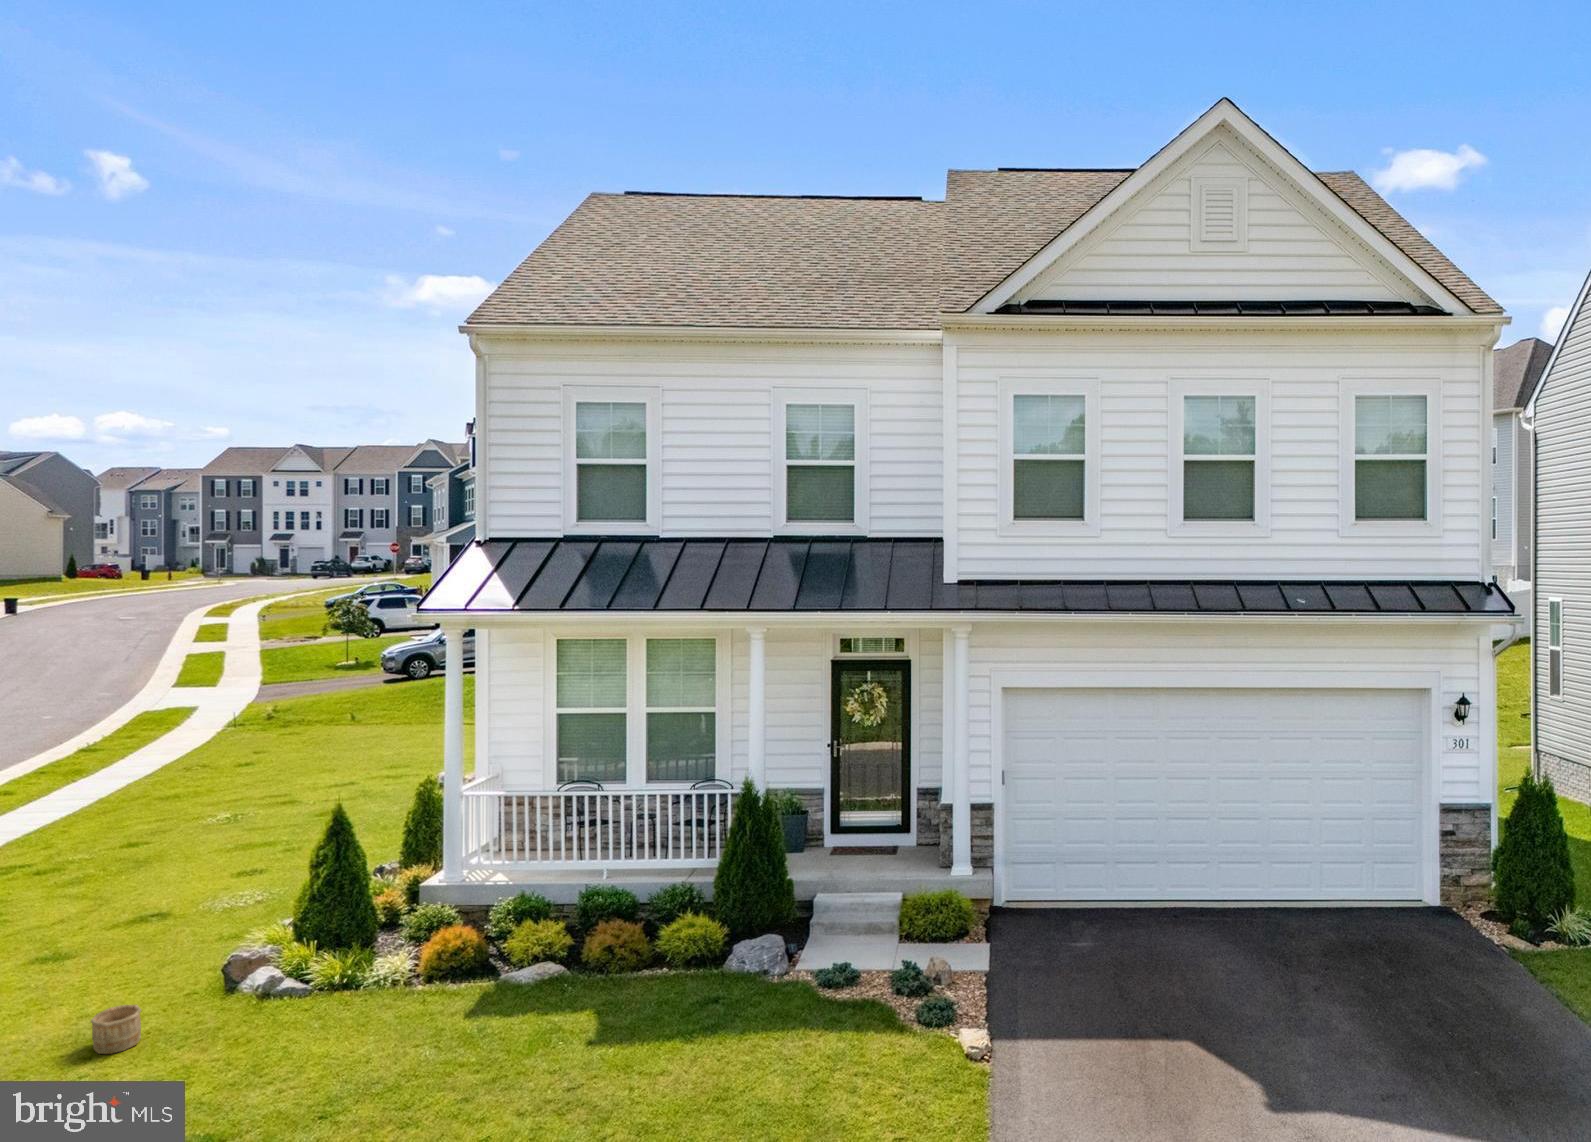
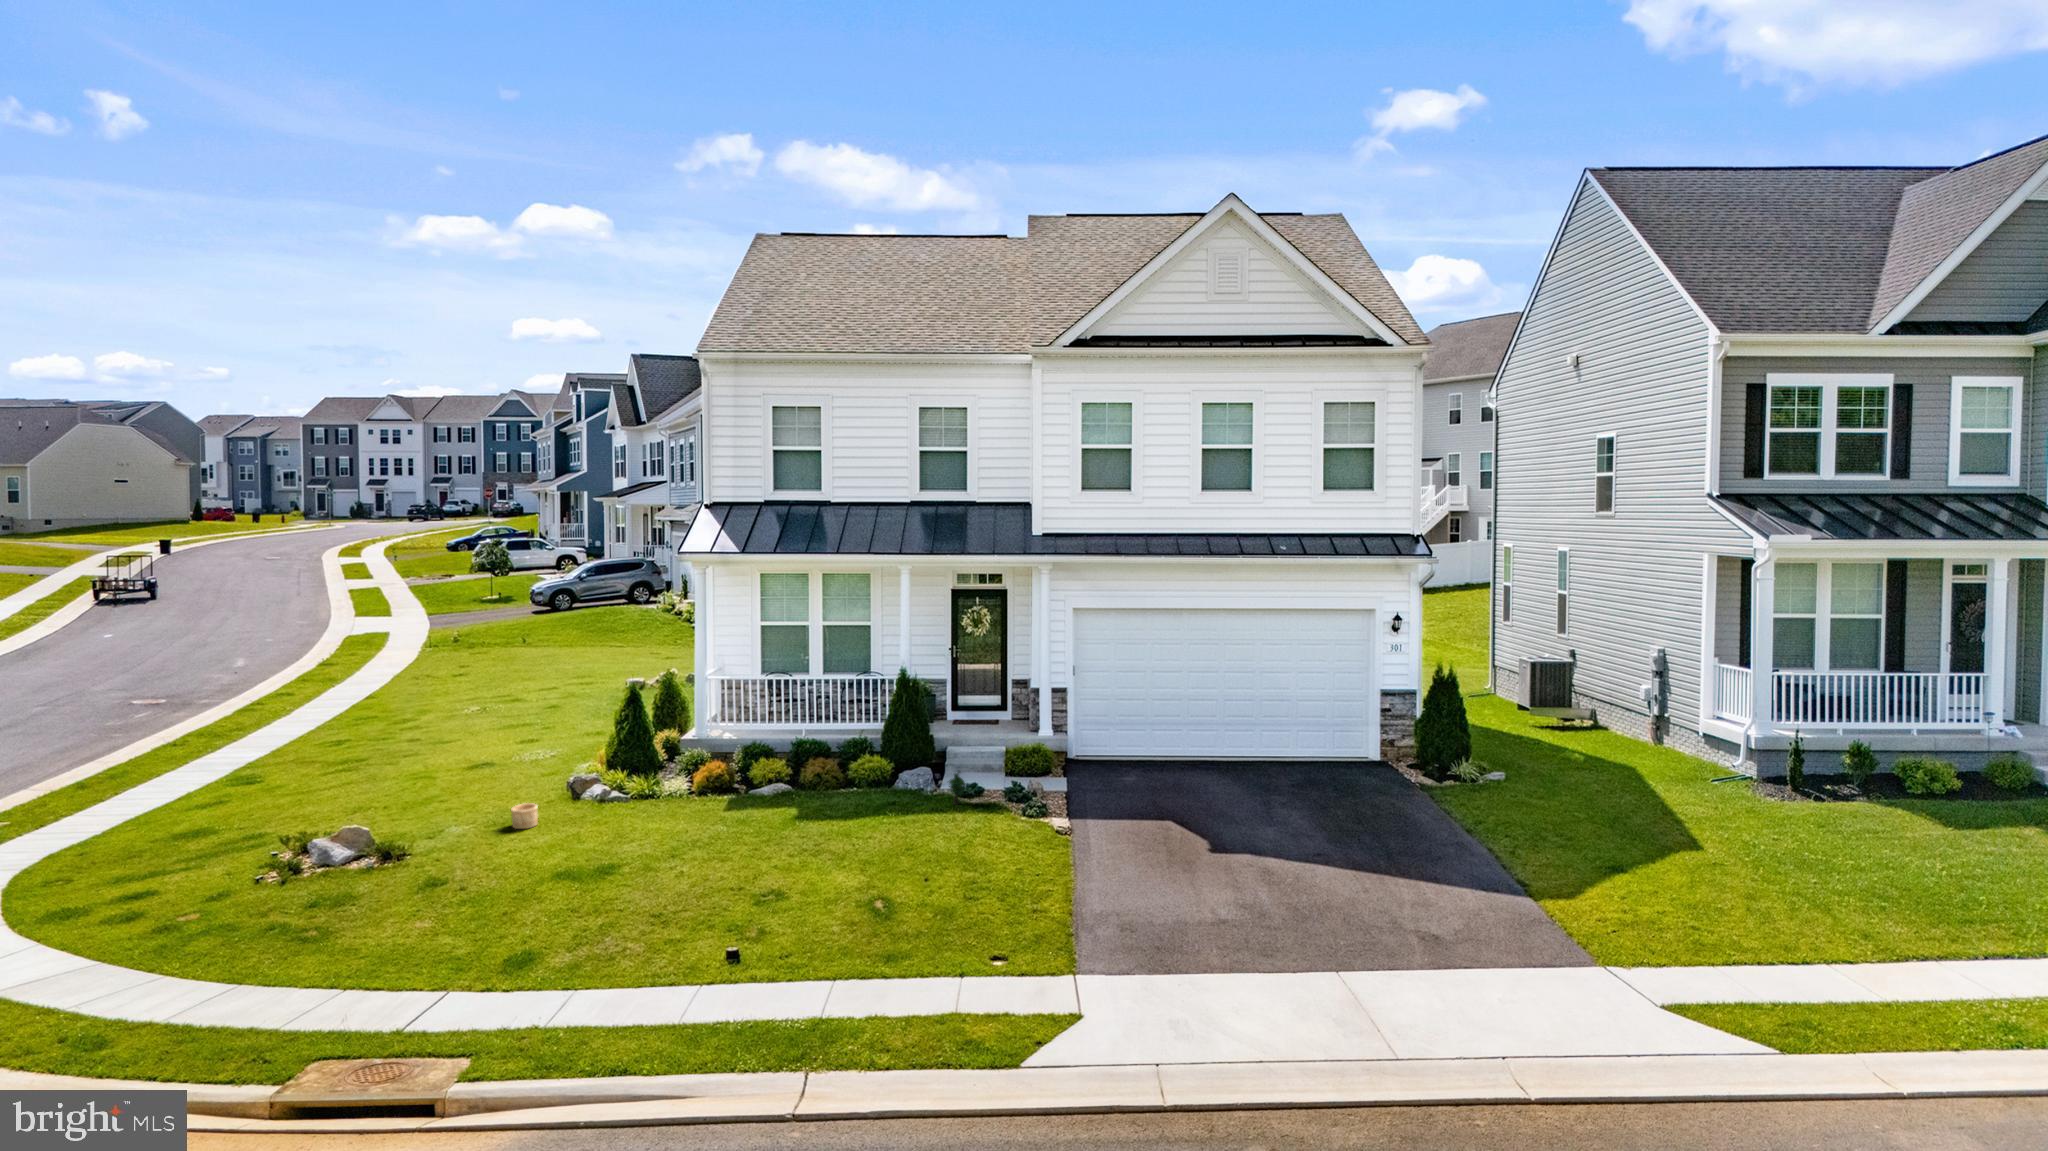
decorative plant: none [812,967,847,1027] -> present [949,771,966,805]

